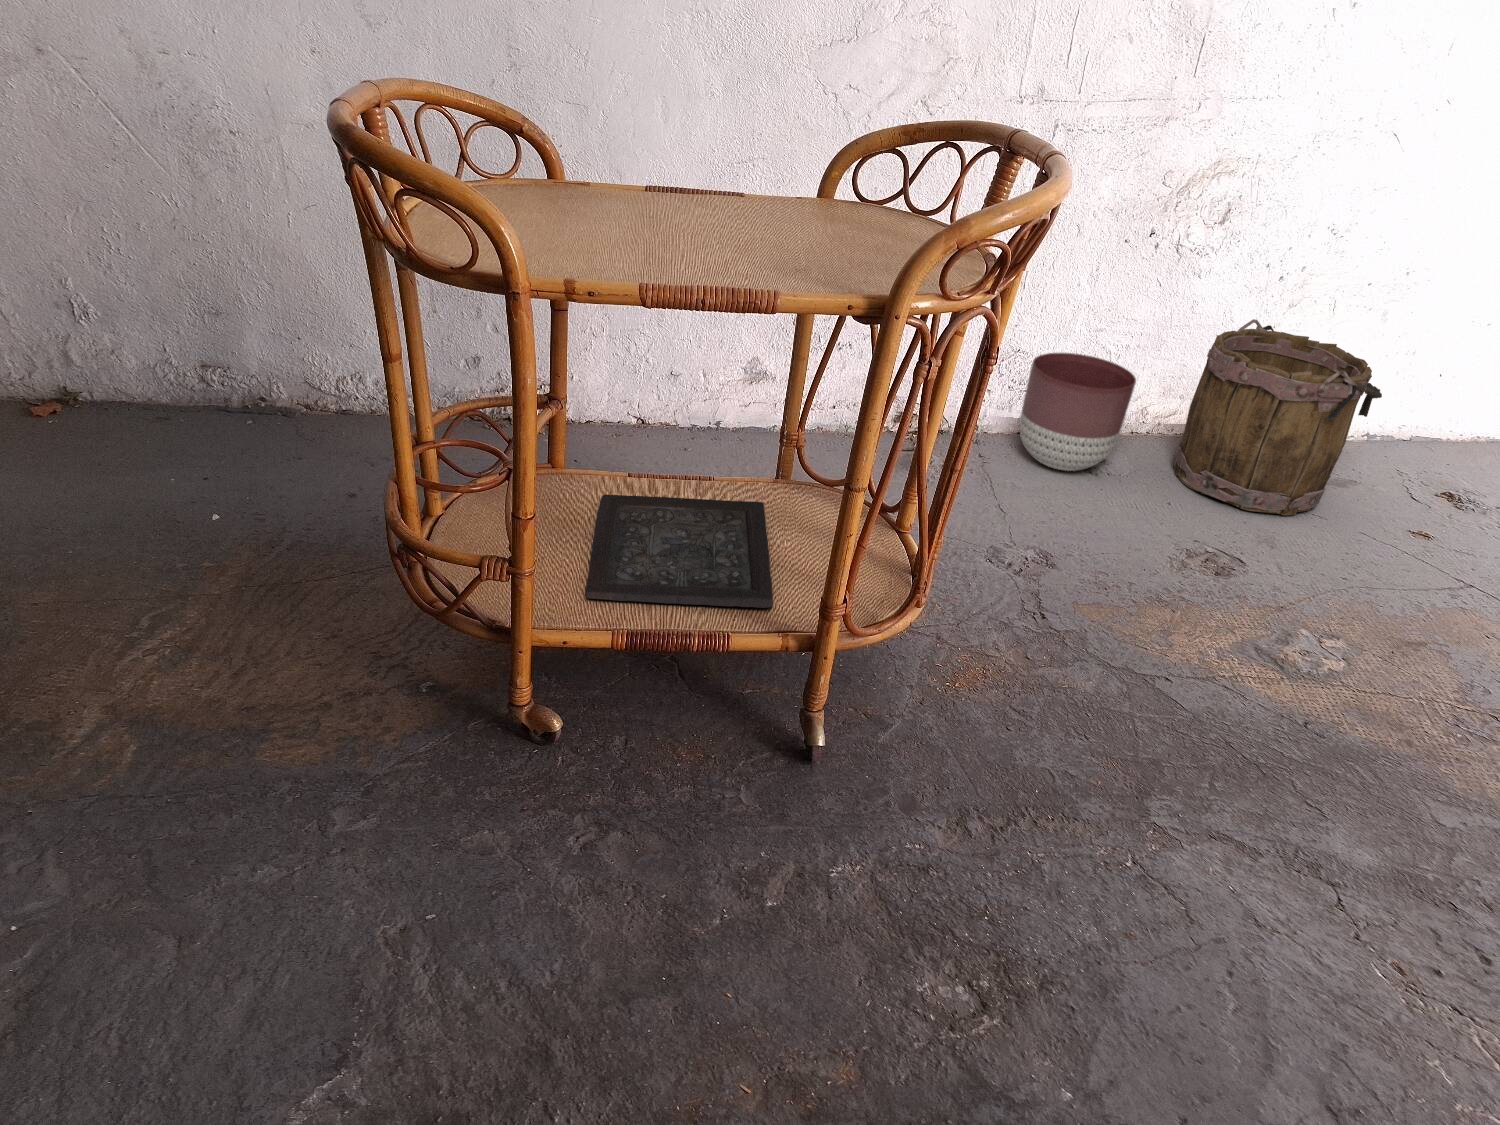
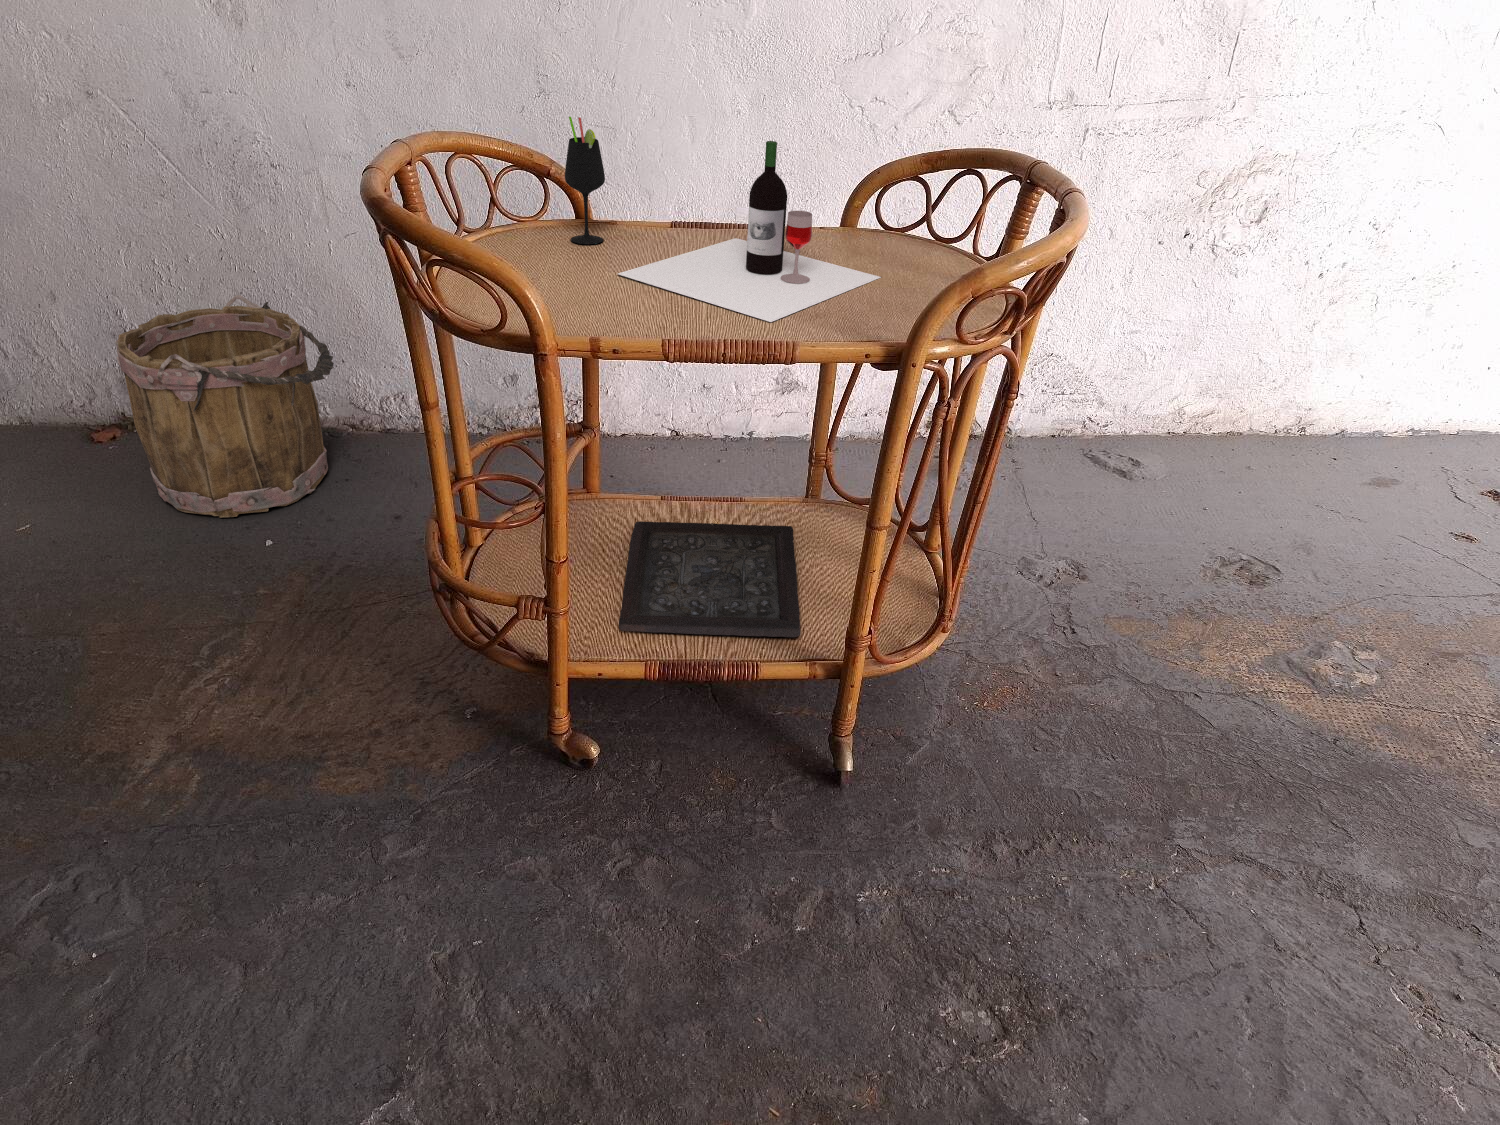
wine glass: none [538,65,579,200] -> present [565,117,605,244]
wine bottle: none [590,93,861,271] -> present [618,141,881,322]
bucket: present [1174,319,1382,515] -> present [115,295,334,518]
planter: present [1020,353,1136,471] -> none [1053,357,1170,476]

